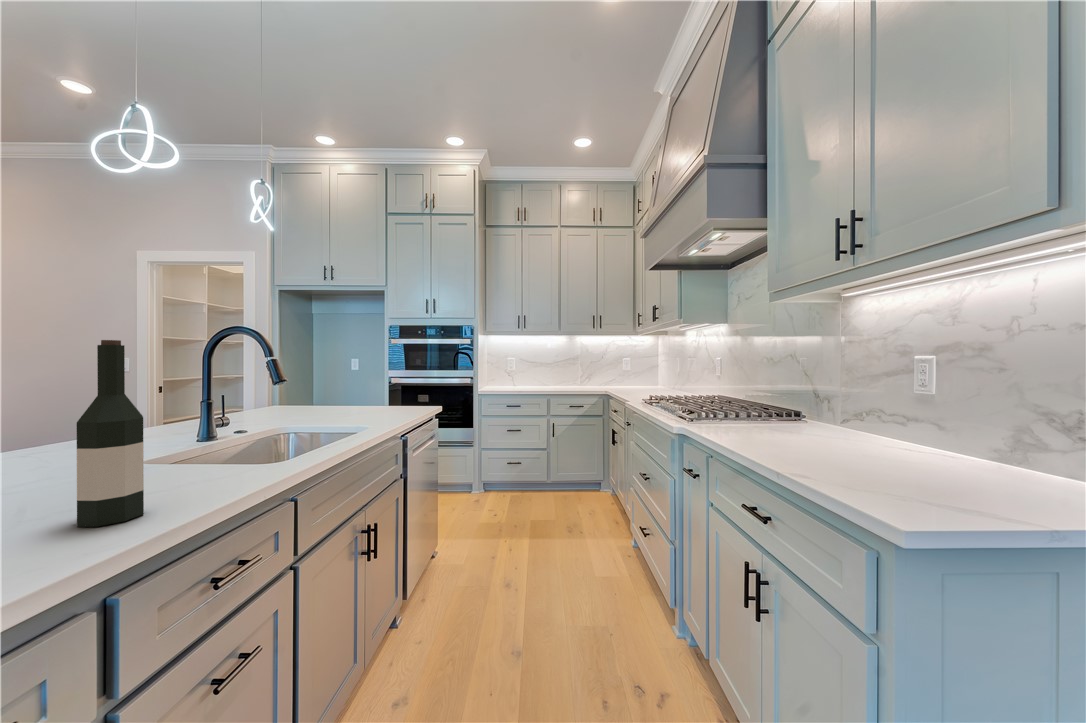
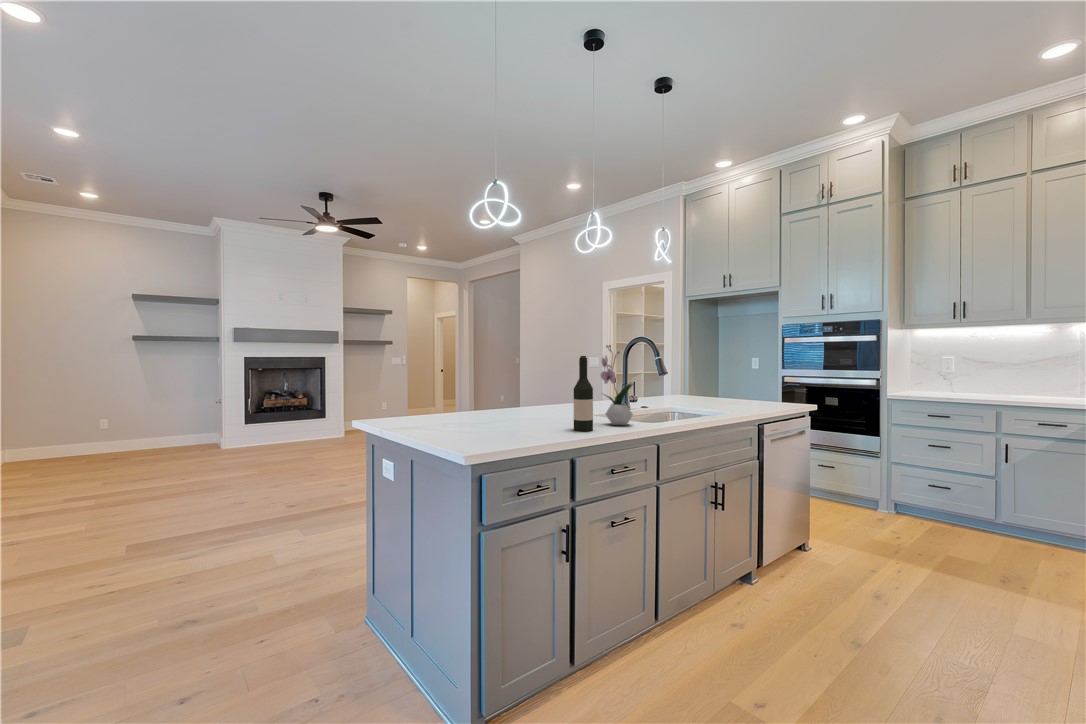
flower arrangement: none [160,322,247,485] -> present [601,345,633,425]

